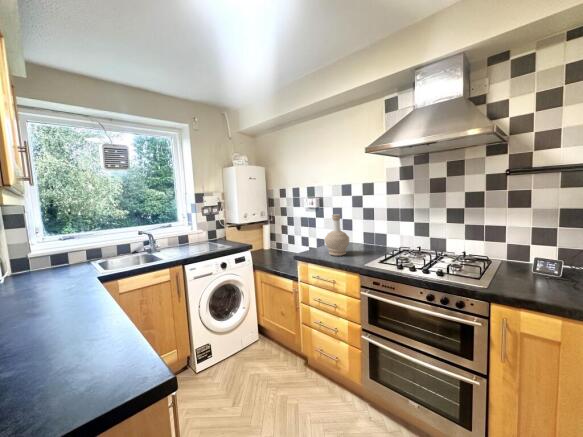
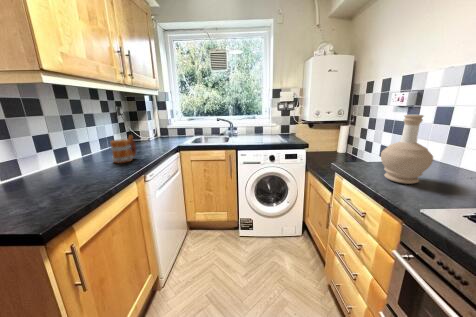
mug: none [47,267,84,312] -> present [110,135,136,163]

